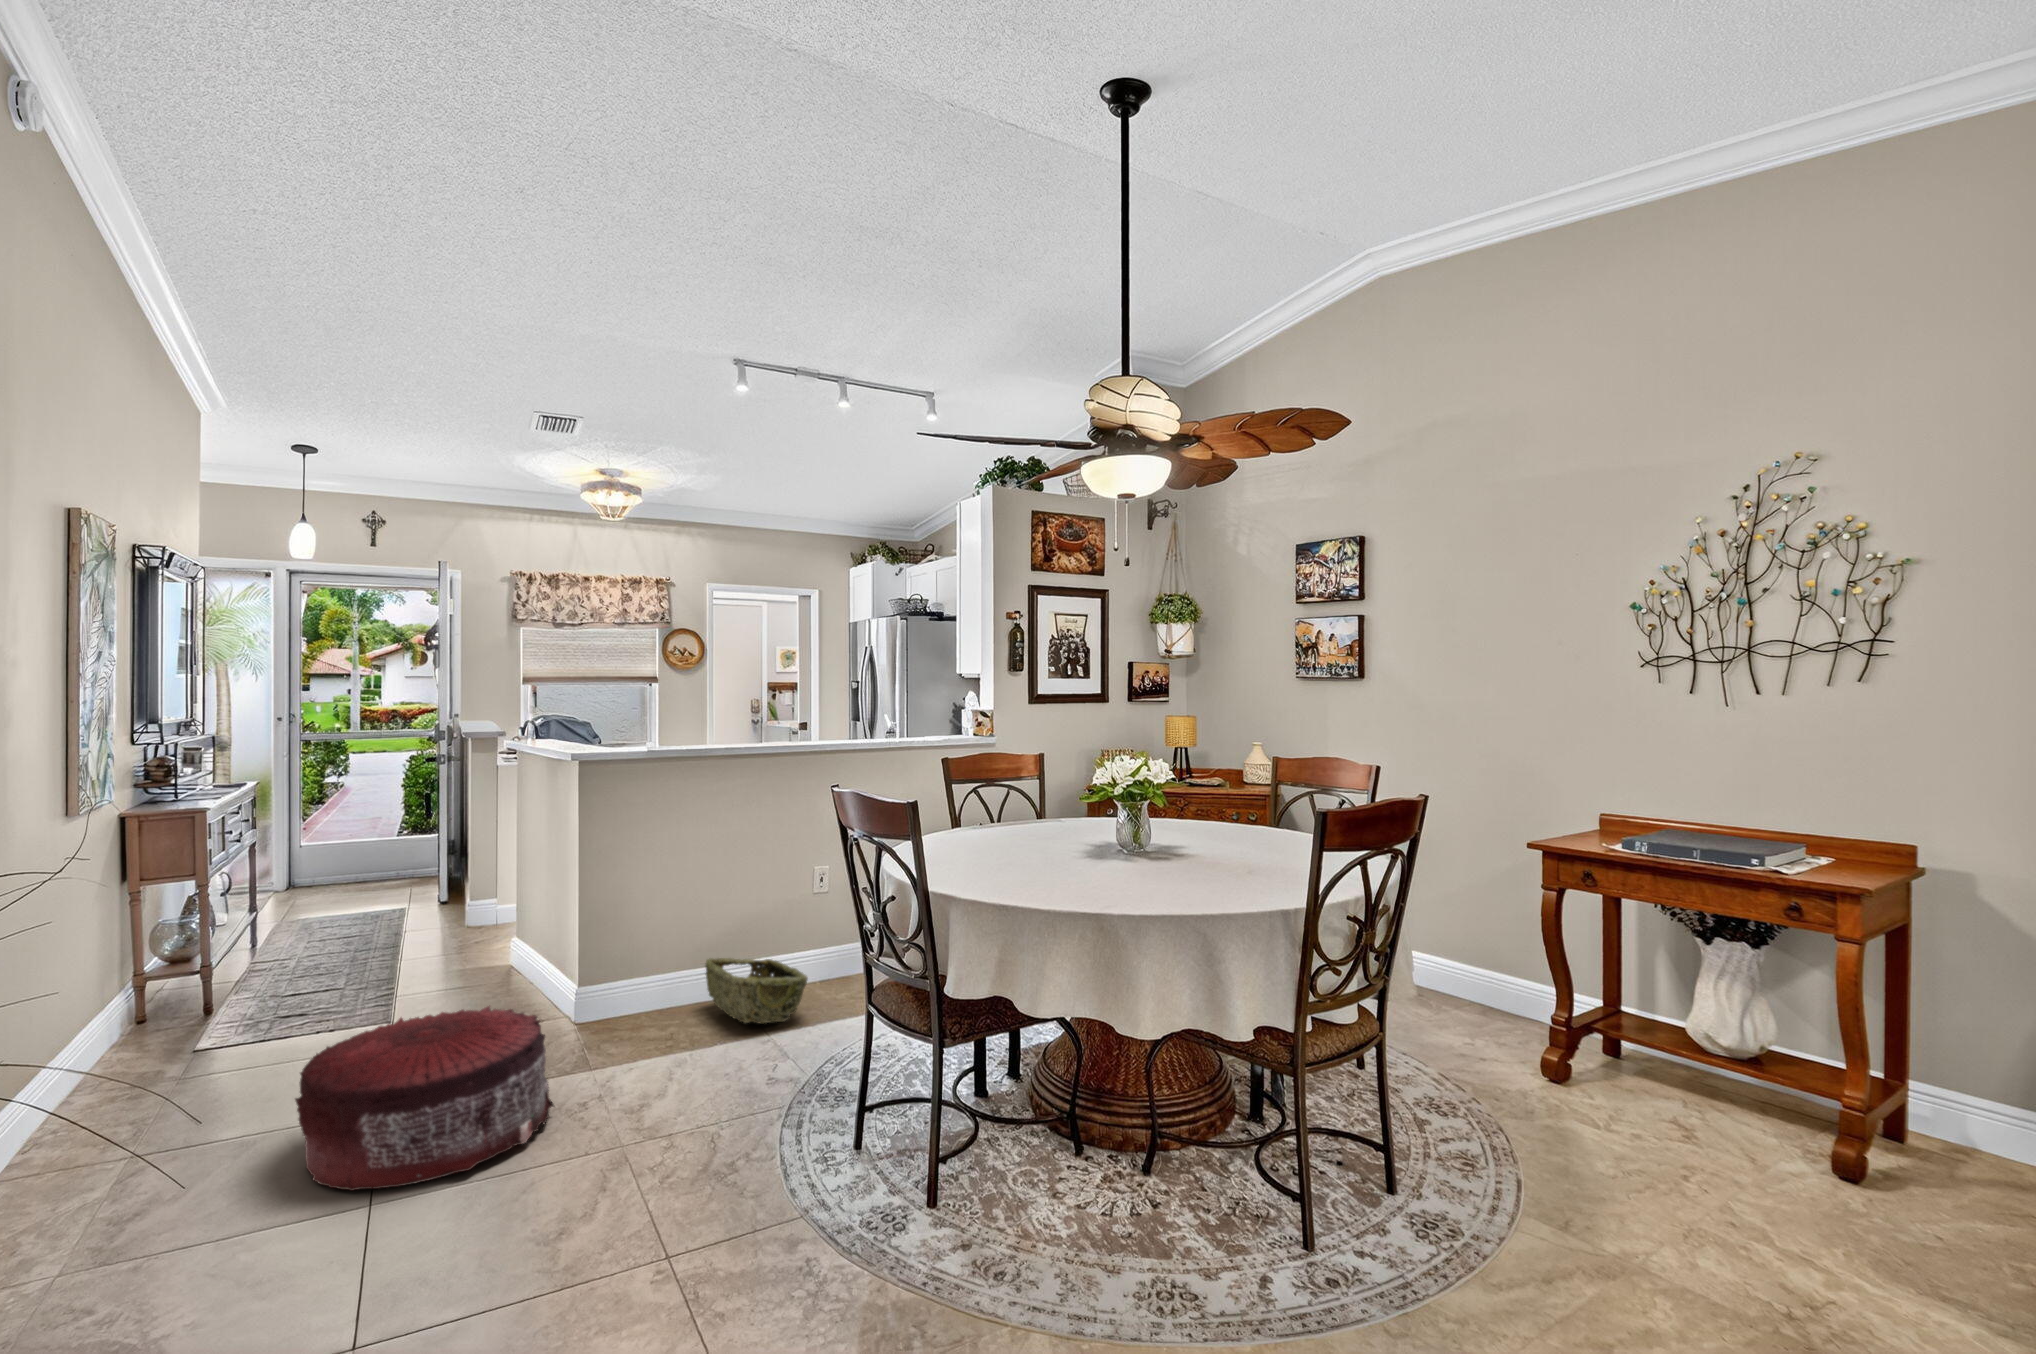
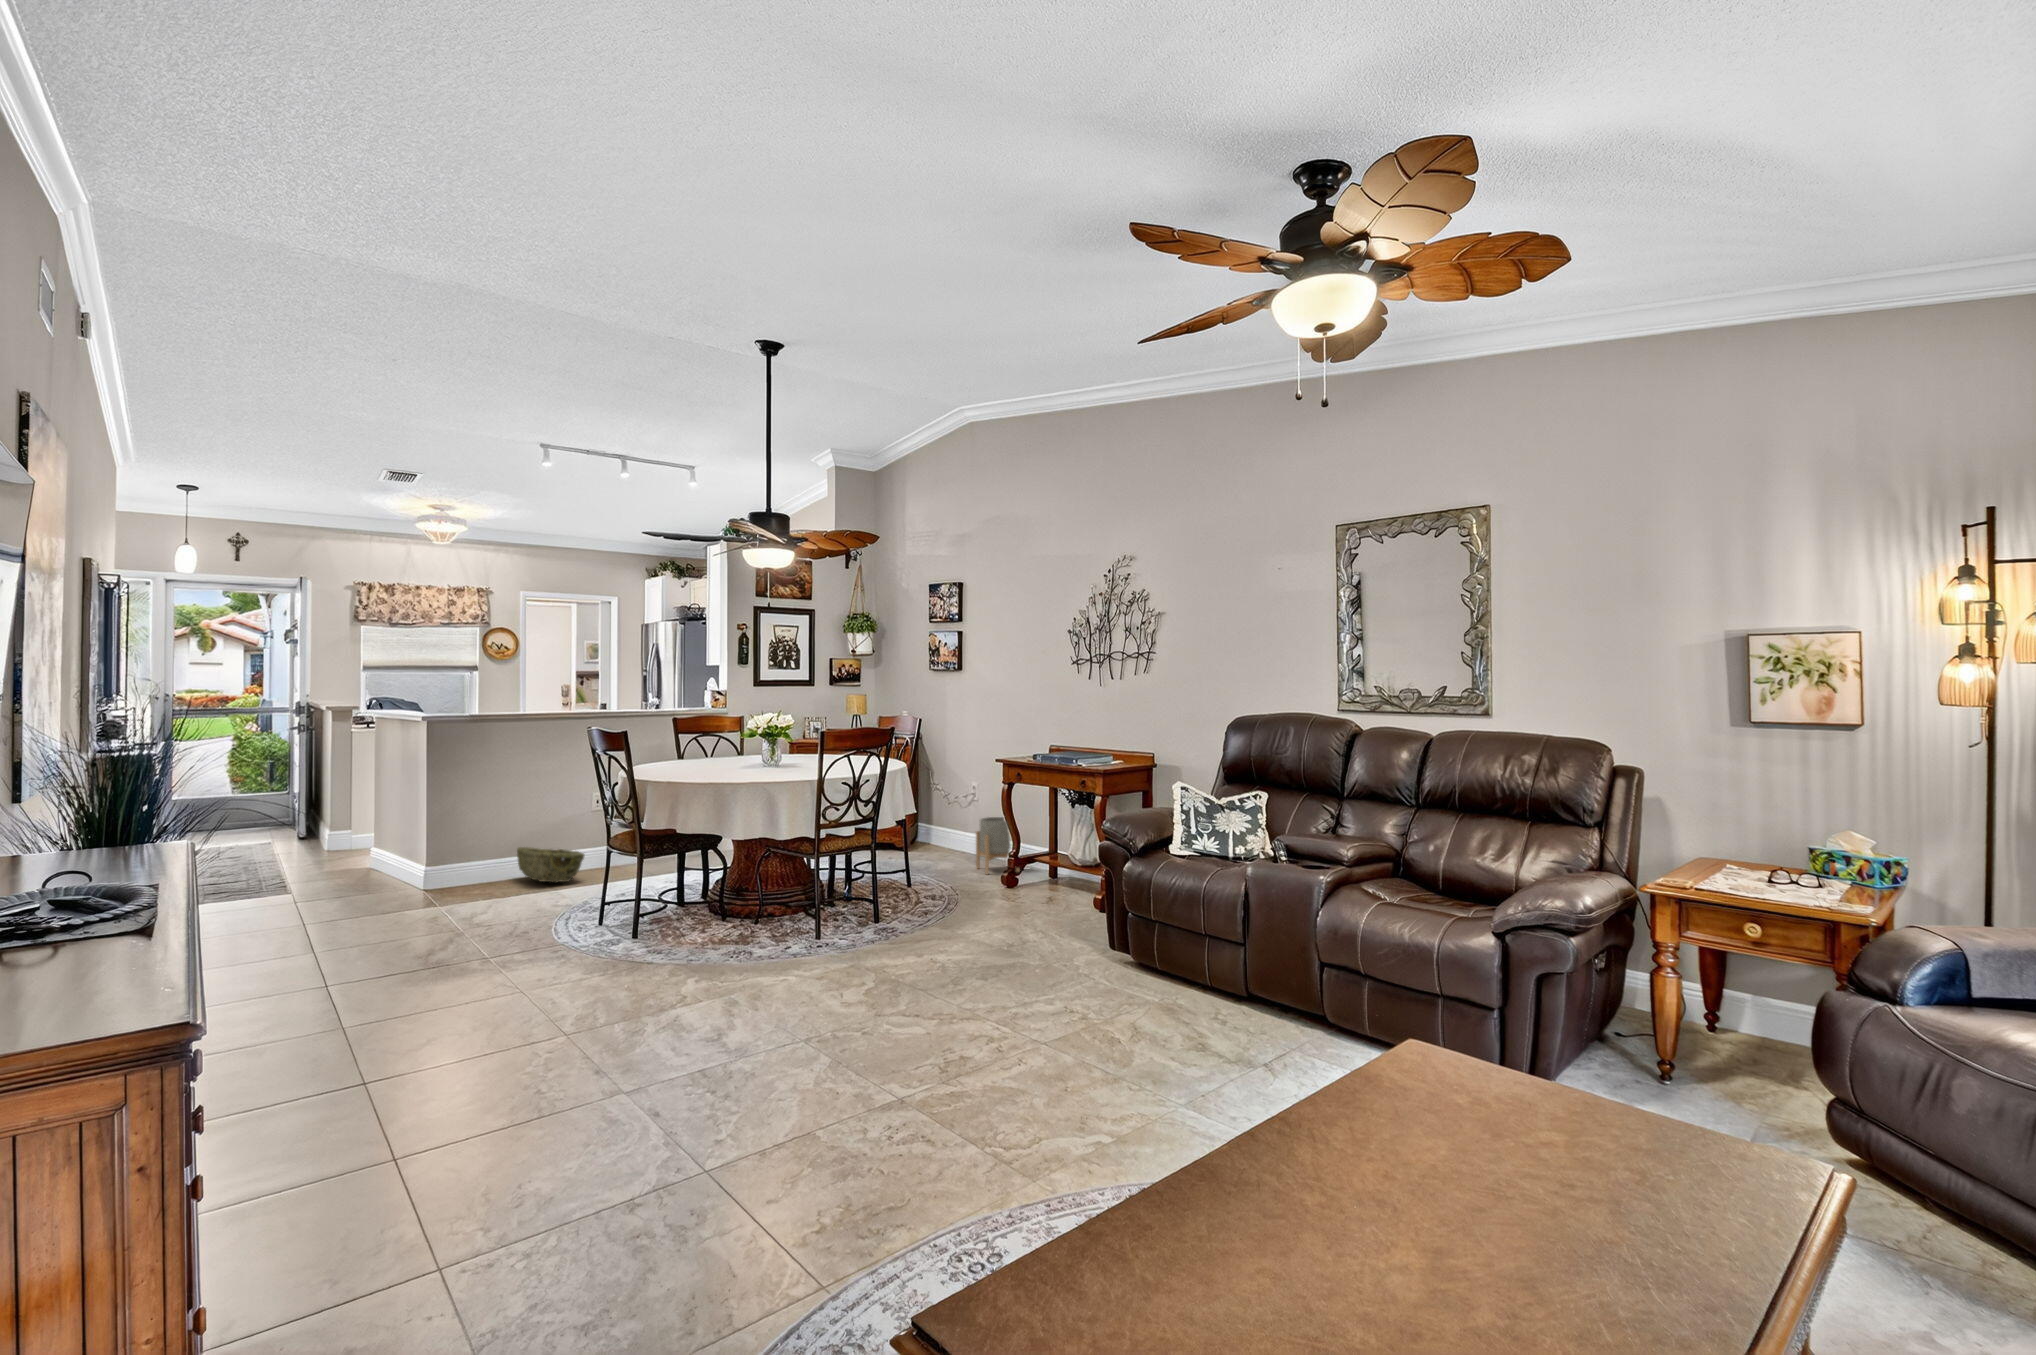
planter: none [1430,925,1523,1031] -> present [976,817,1020,874]
pouf: present [295,1006,554,1191] -> none [276,858,424,938]

